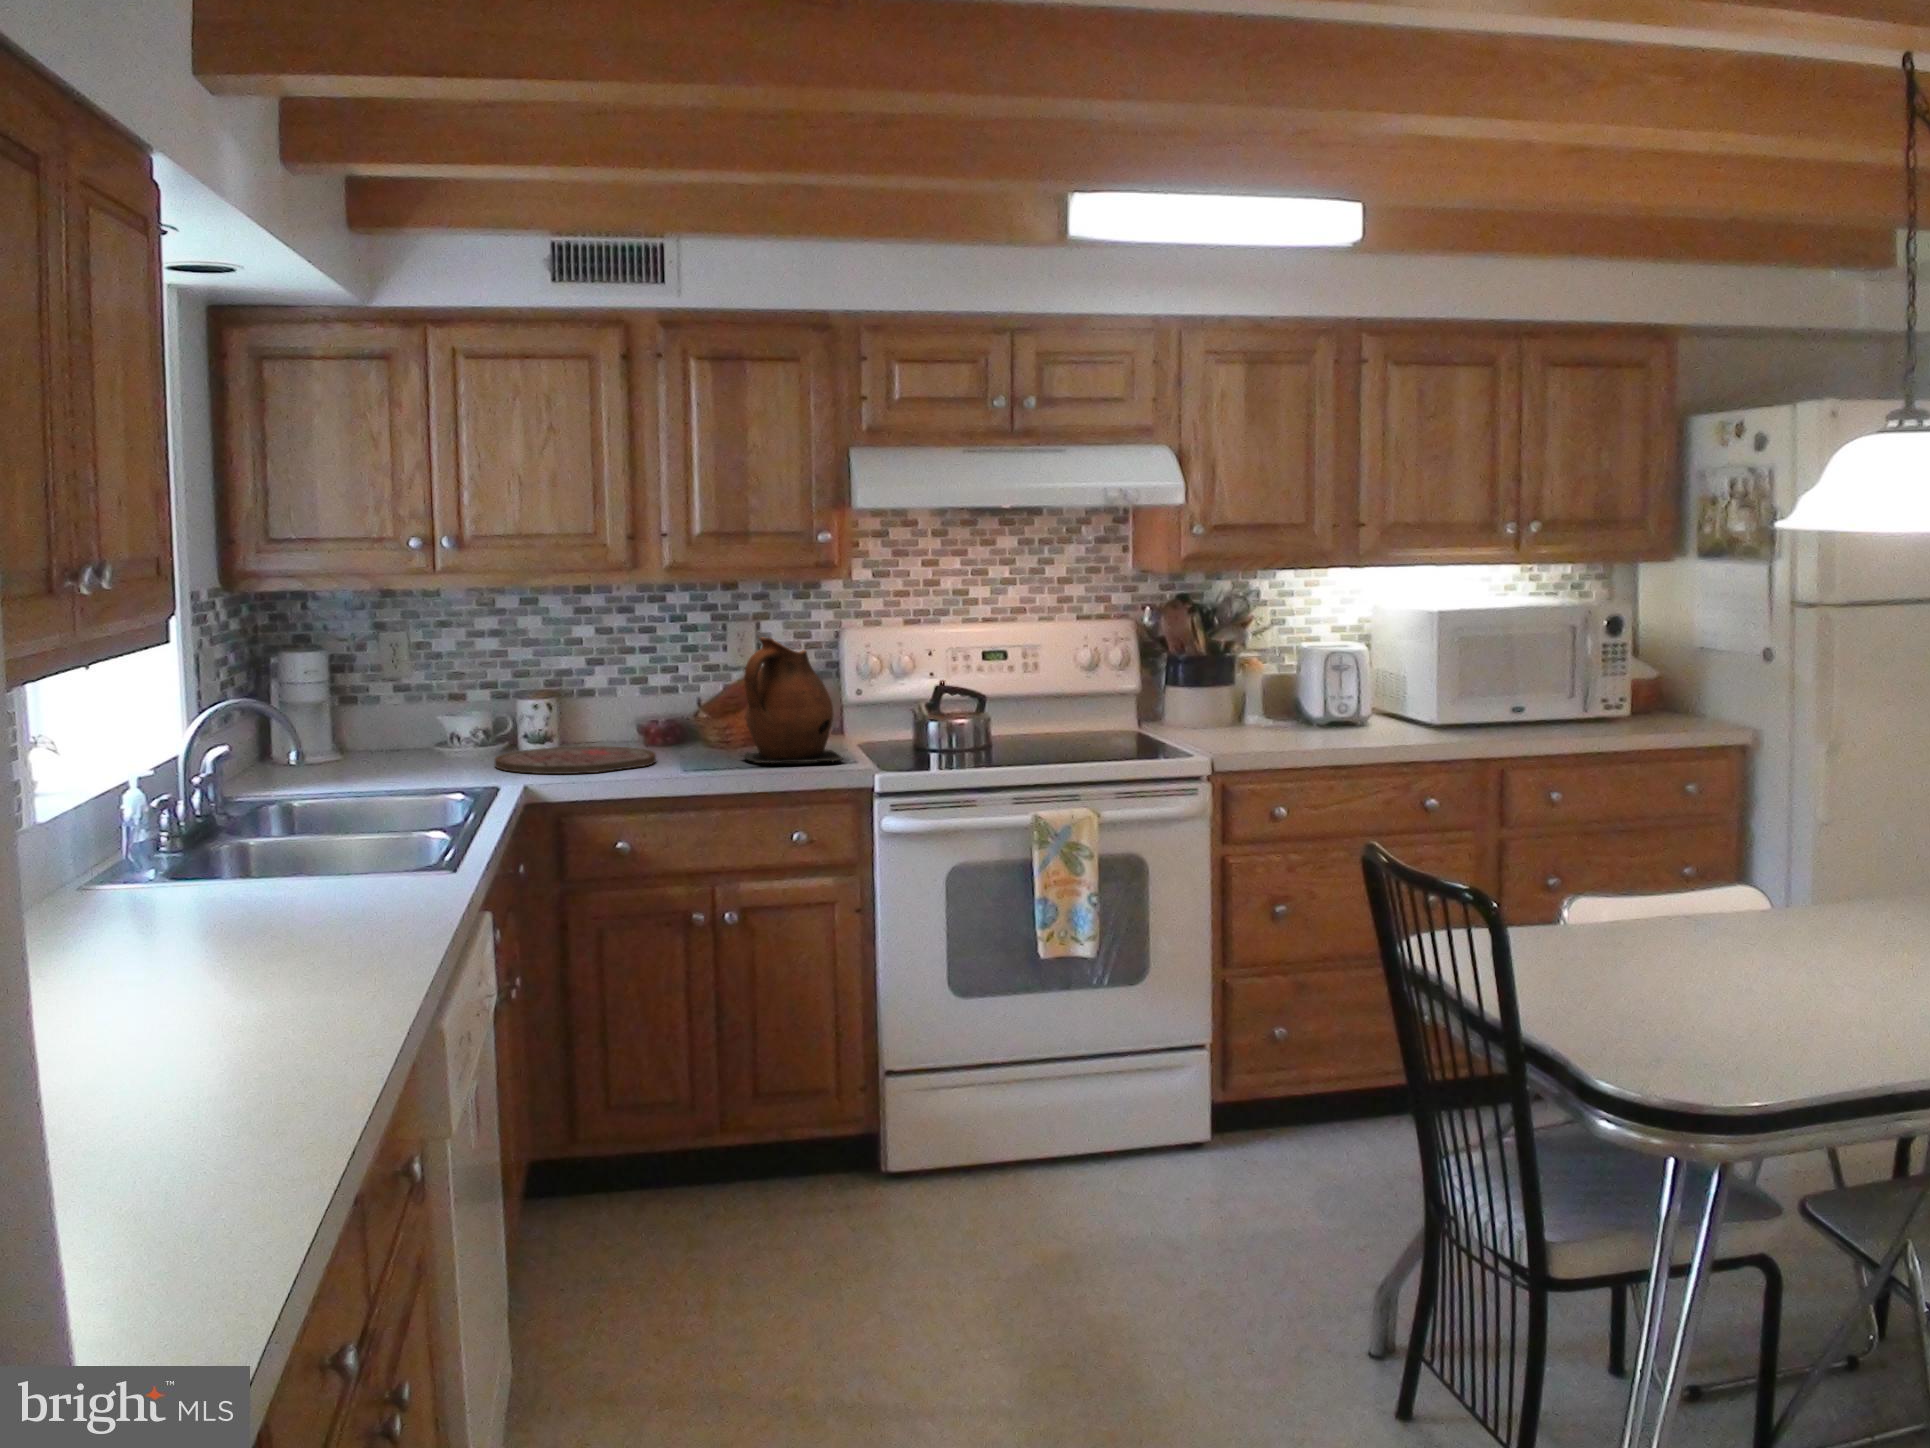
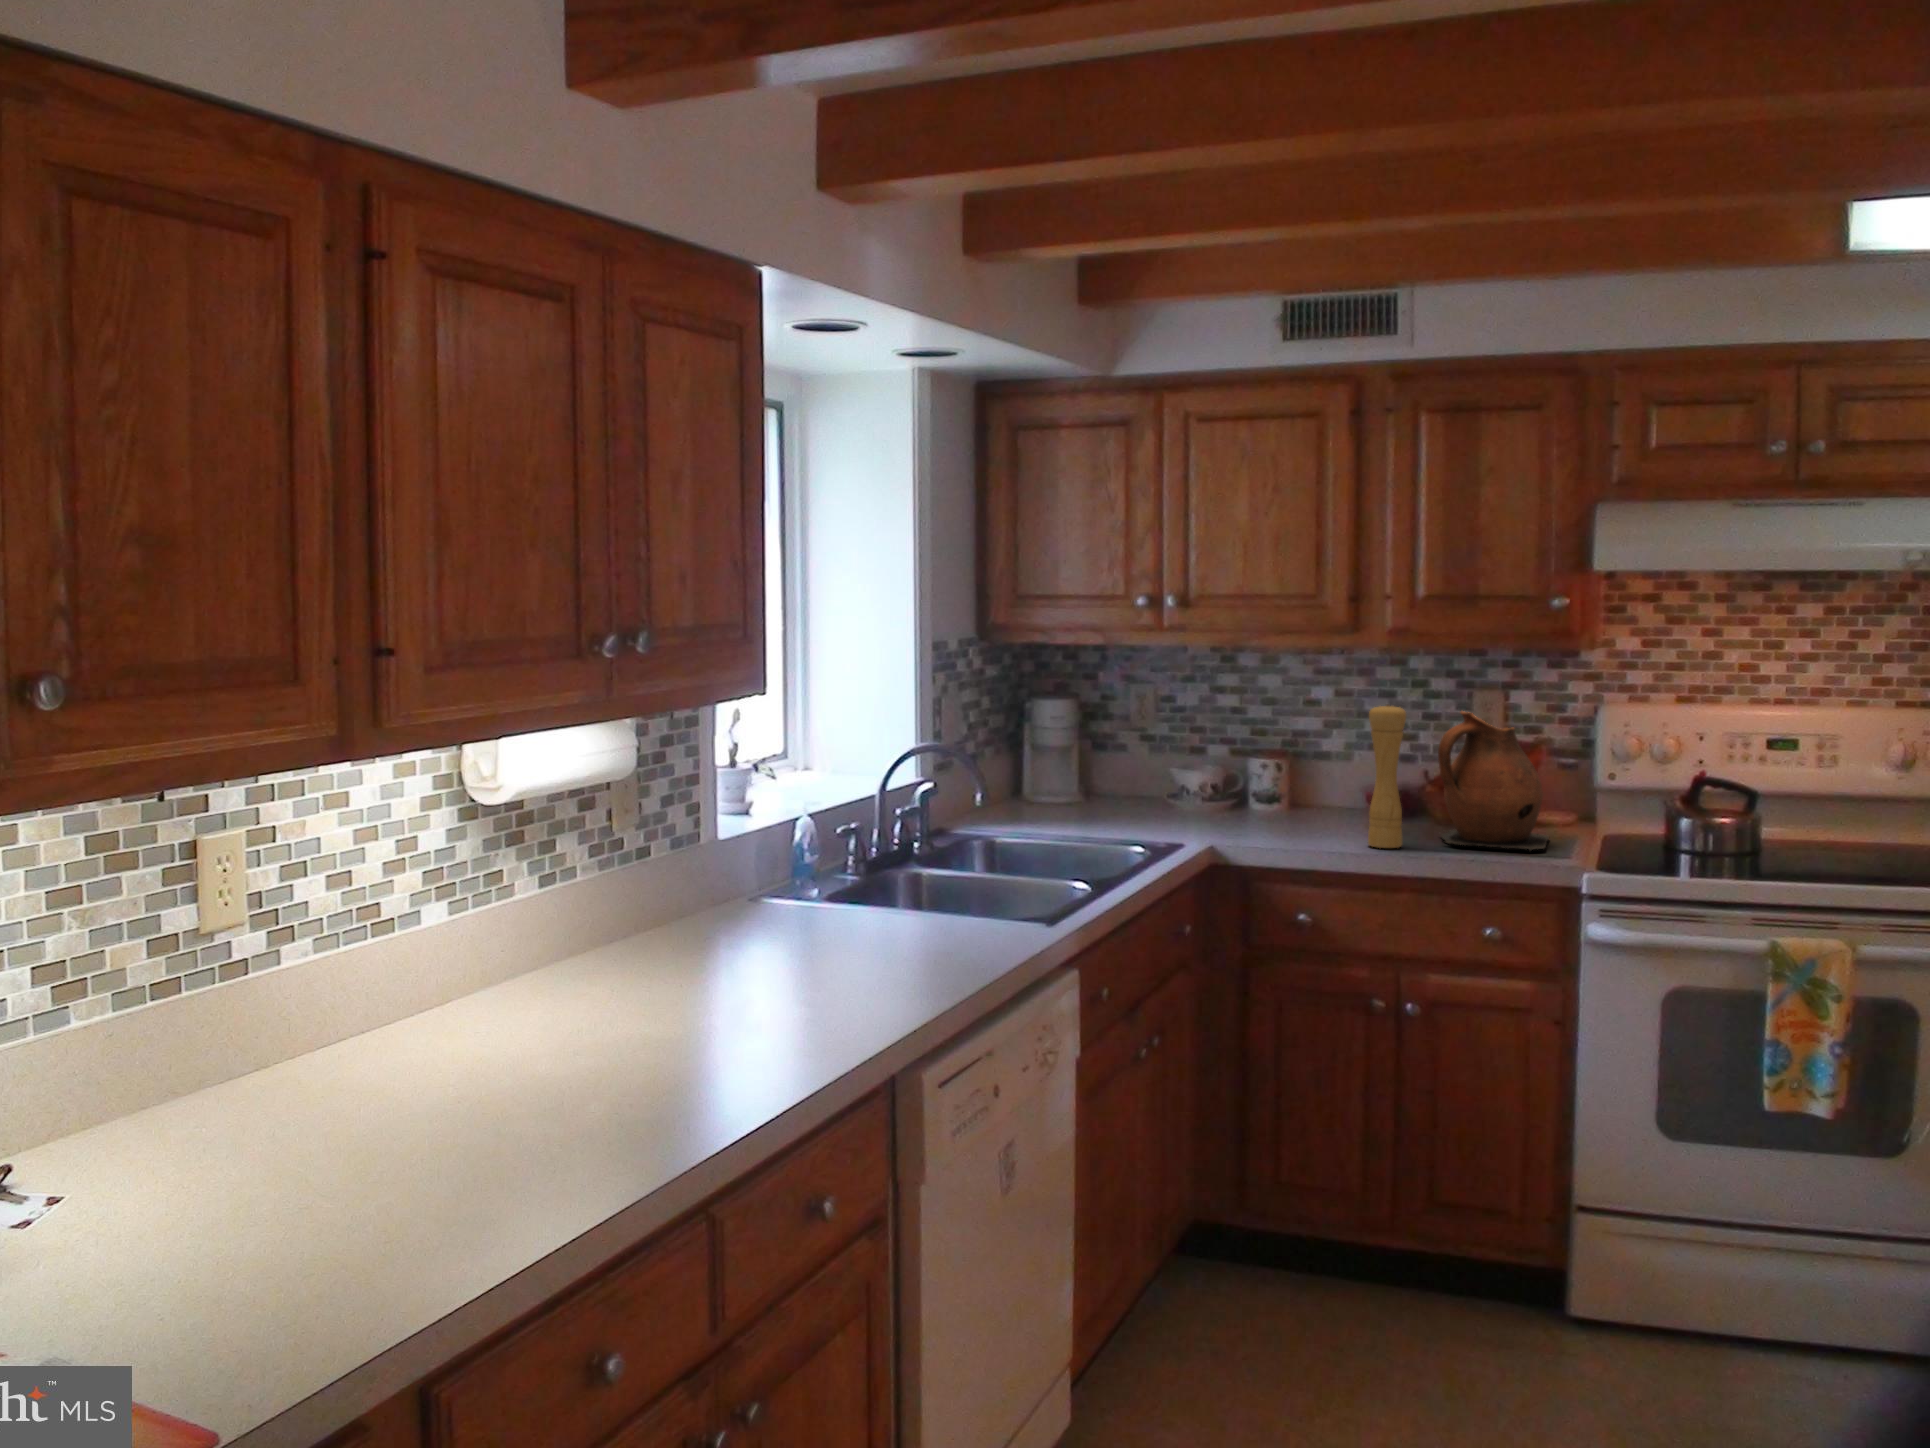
pepper mill: none [685,632,721,772] -> present [1368,704,1406,848]
cutting board: present [495,746,656,774] -> none [1197,807,1354,837]

